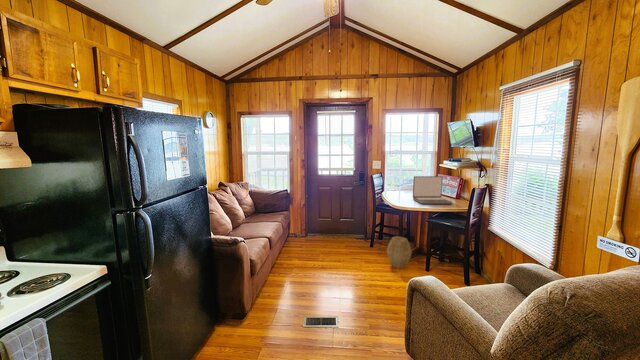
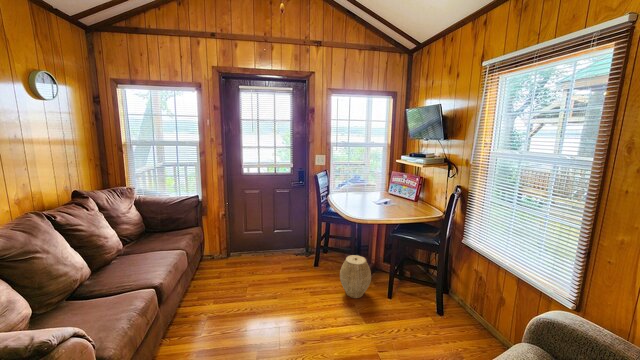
laptop: present [413,176,452,204] -> none [370,175,419,213]

